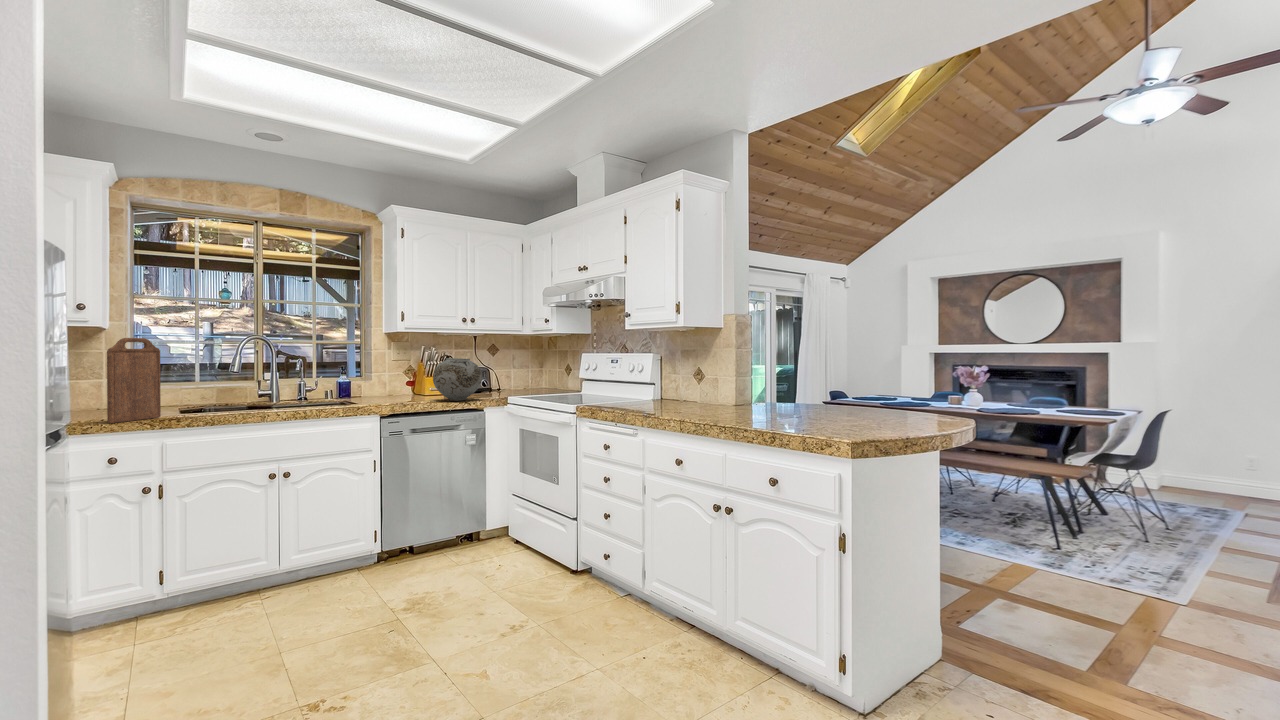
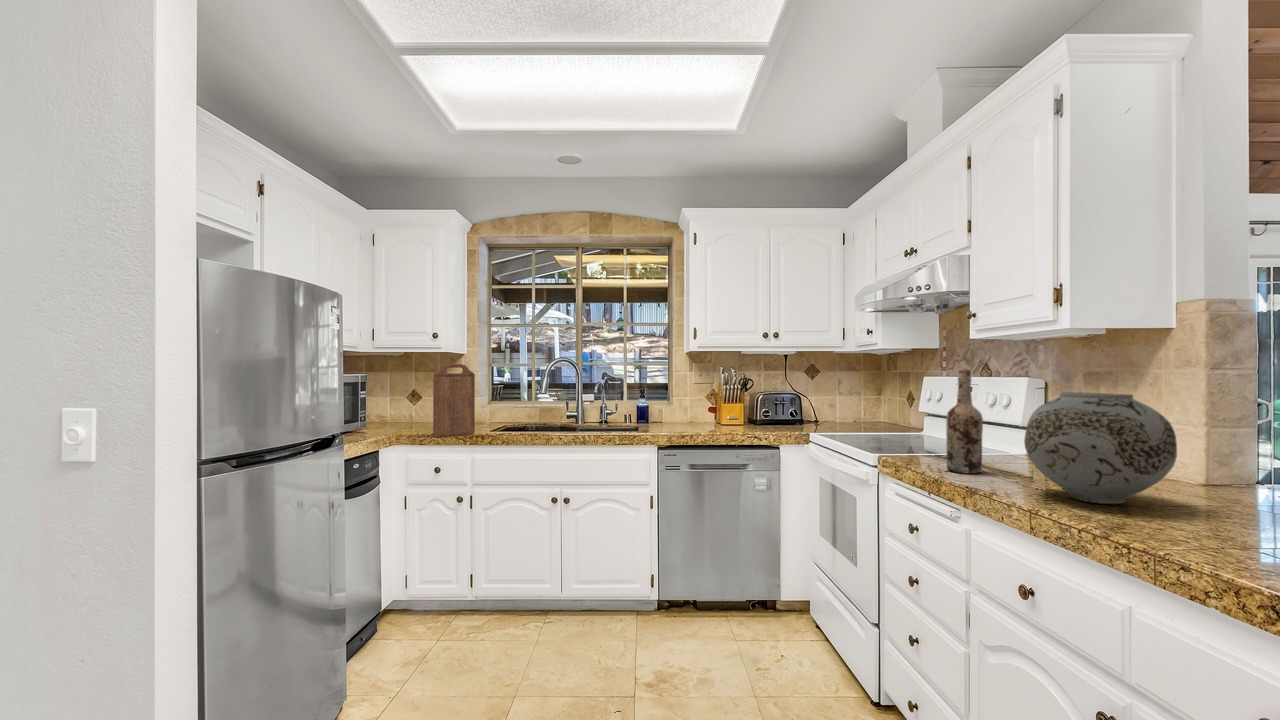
wine bottle: none [624,349,643,410] -> present [946,370,983,474]
vase: present [433,358,482,401] -> present [1024,392,1177,504]

